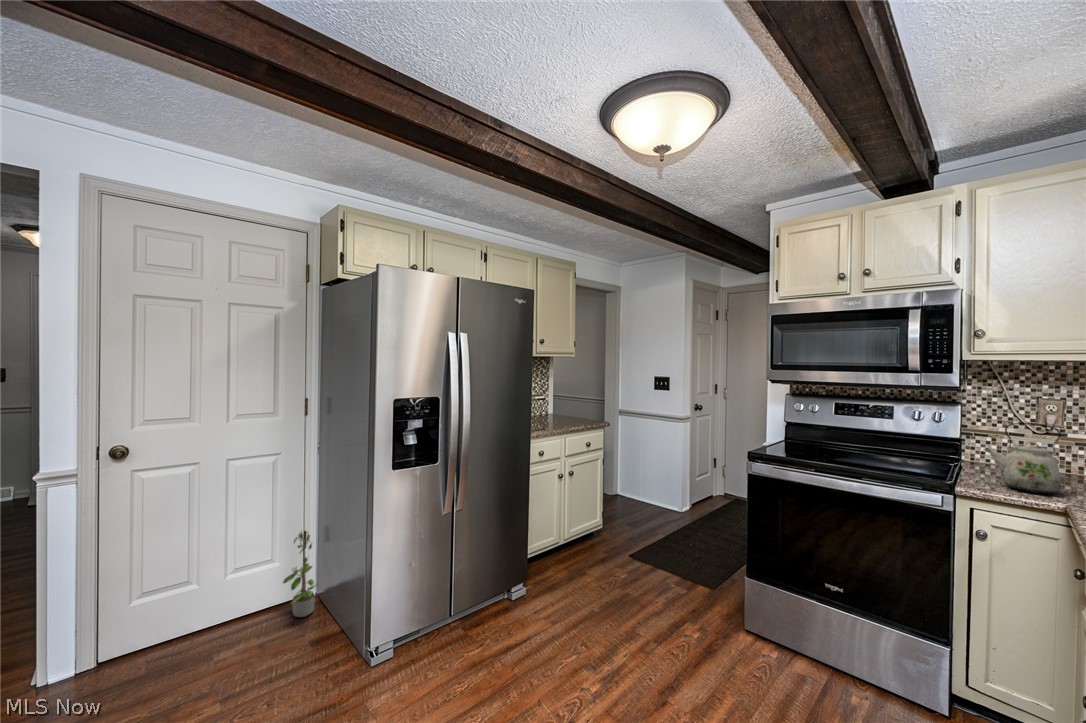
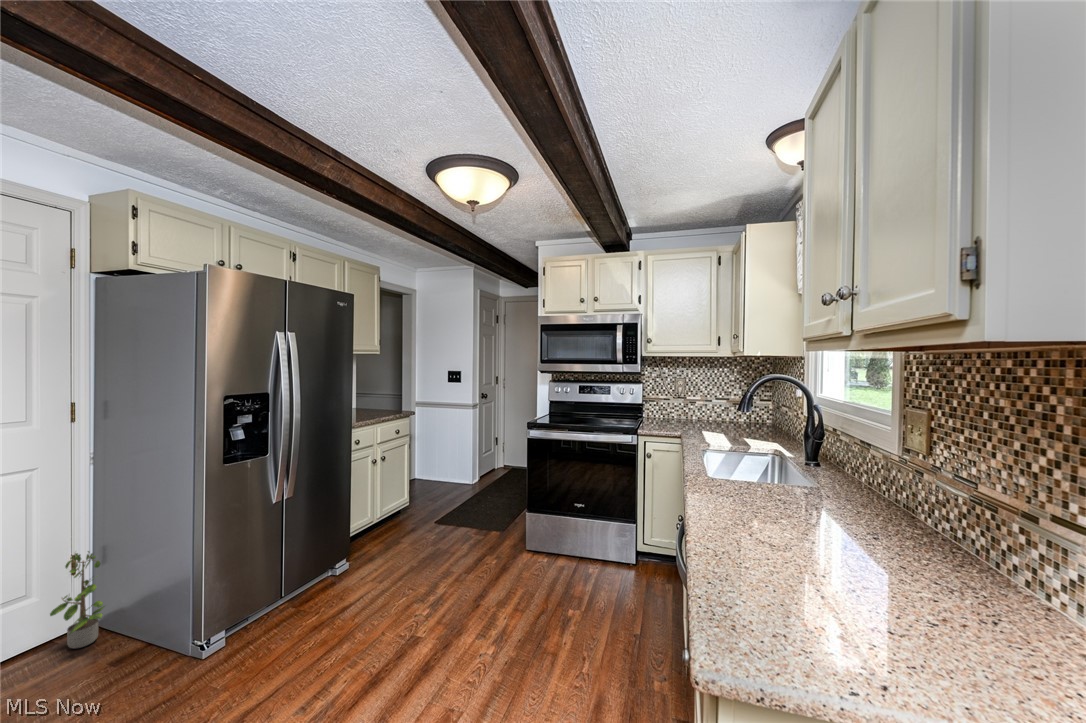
kettle: present [984,423,1061,493] -> none [652,390,683,428]

